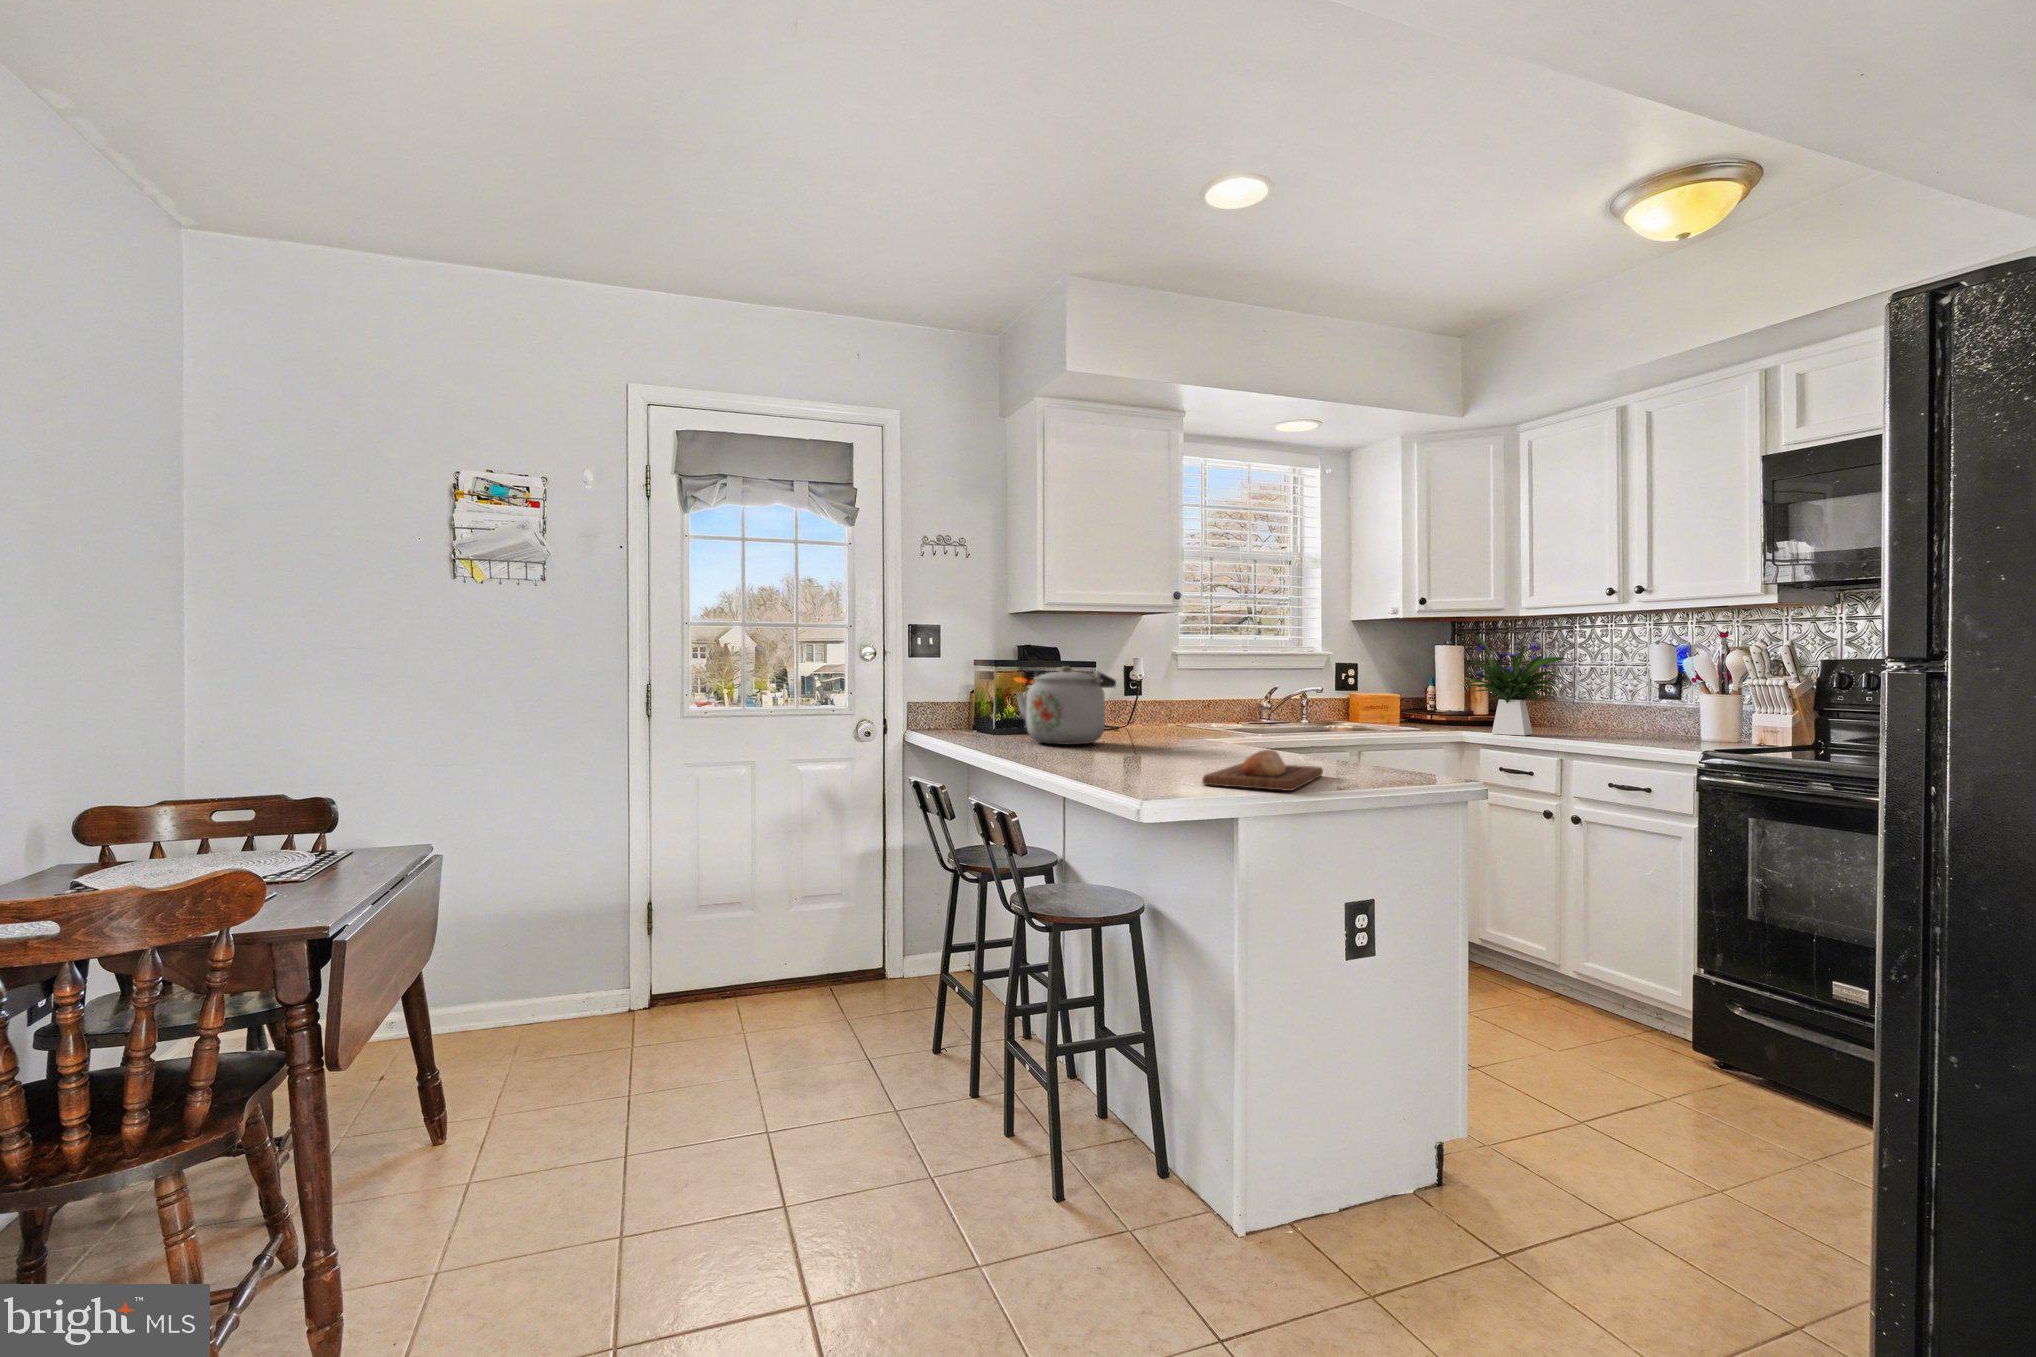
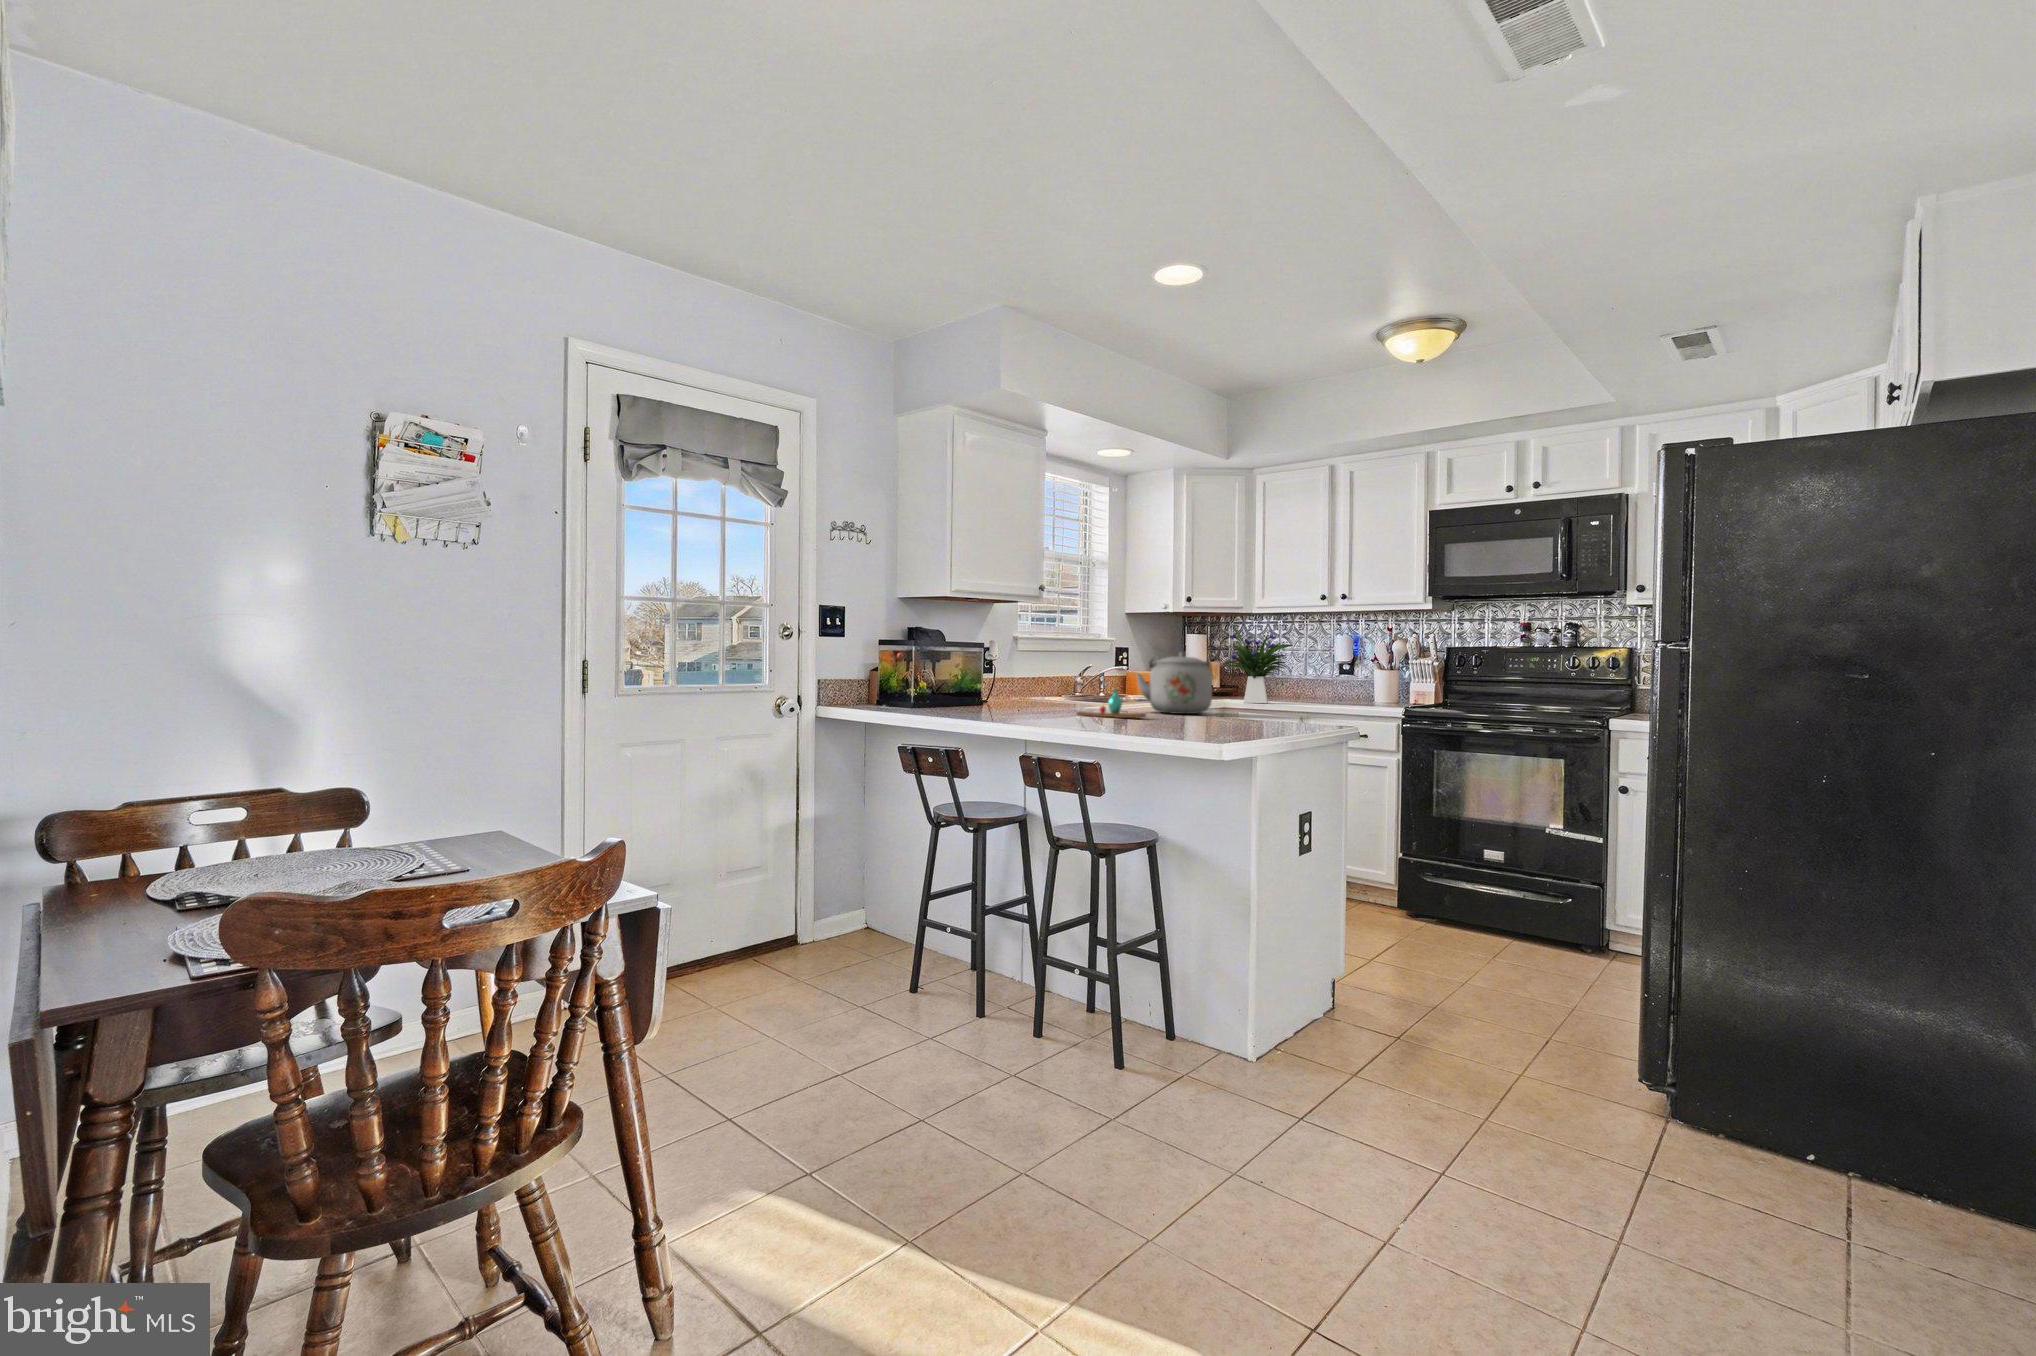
kettle: present [1017,666,1116,745] -> present [1137,653,1212,714]
vase: none [1139,718,1217,757] -> present [1076,689,1146,718]
bread loaf: present [1202,750,1323,791] -> none [1193,708,1273,733]

